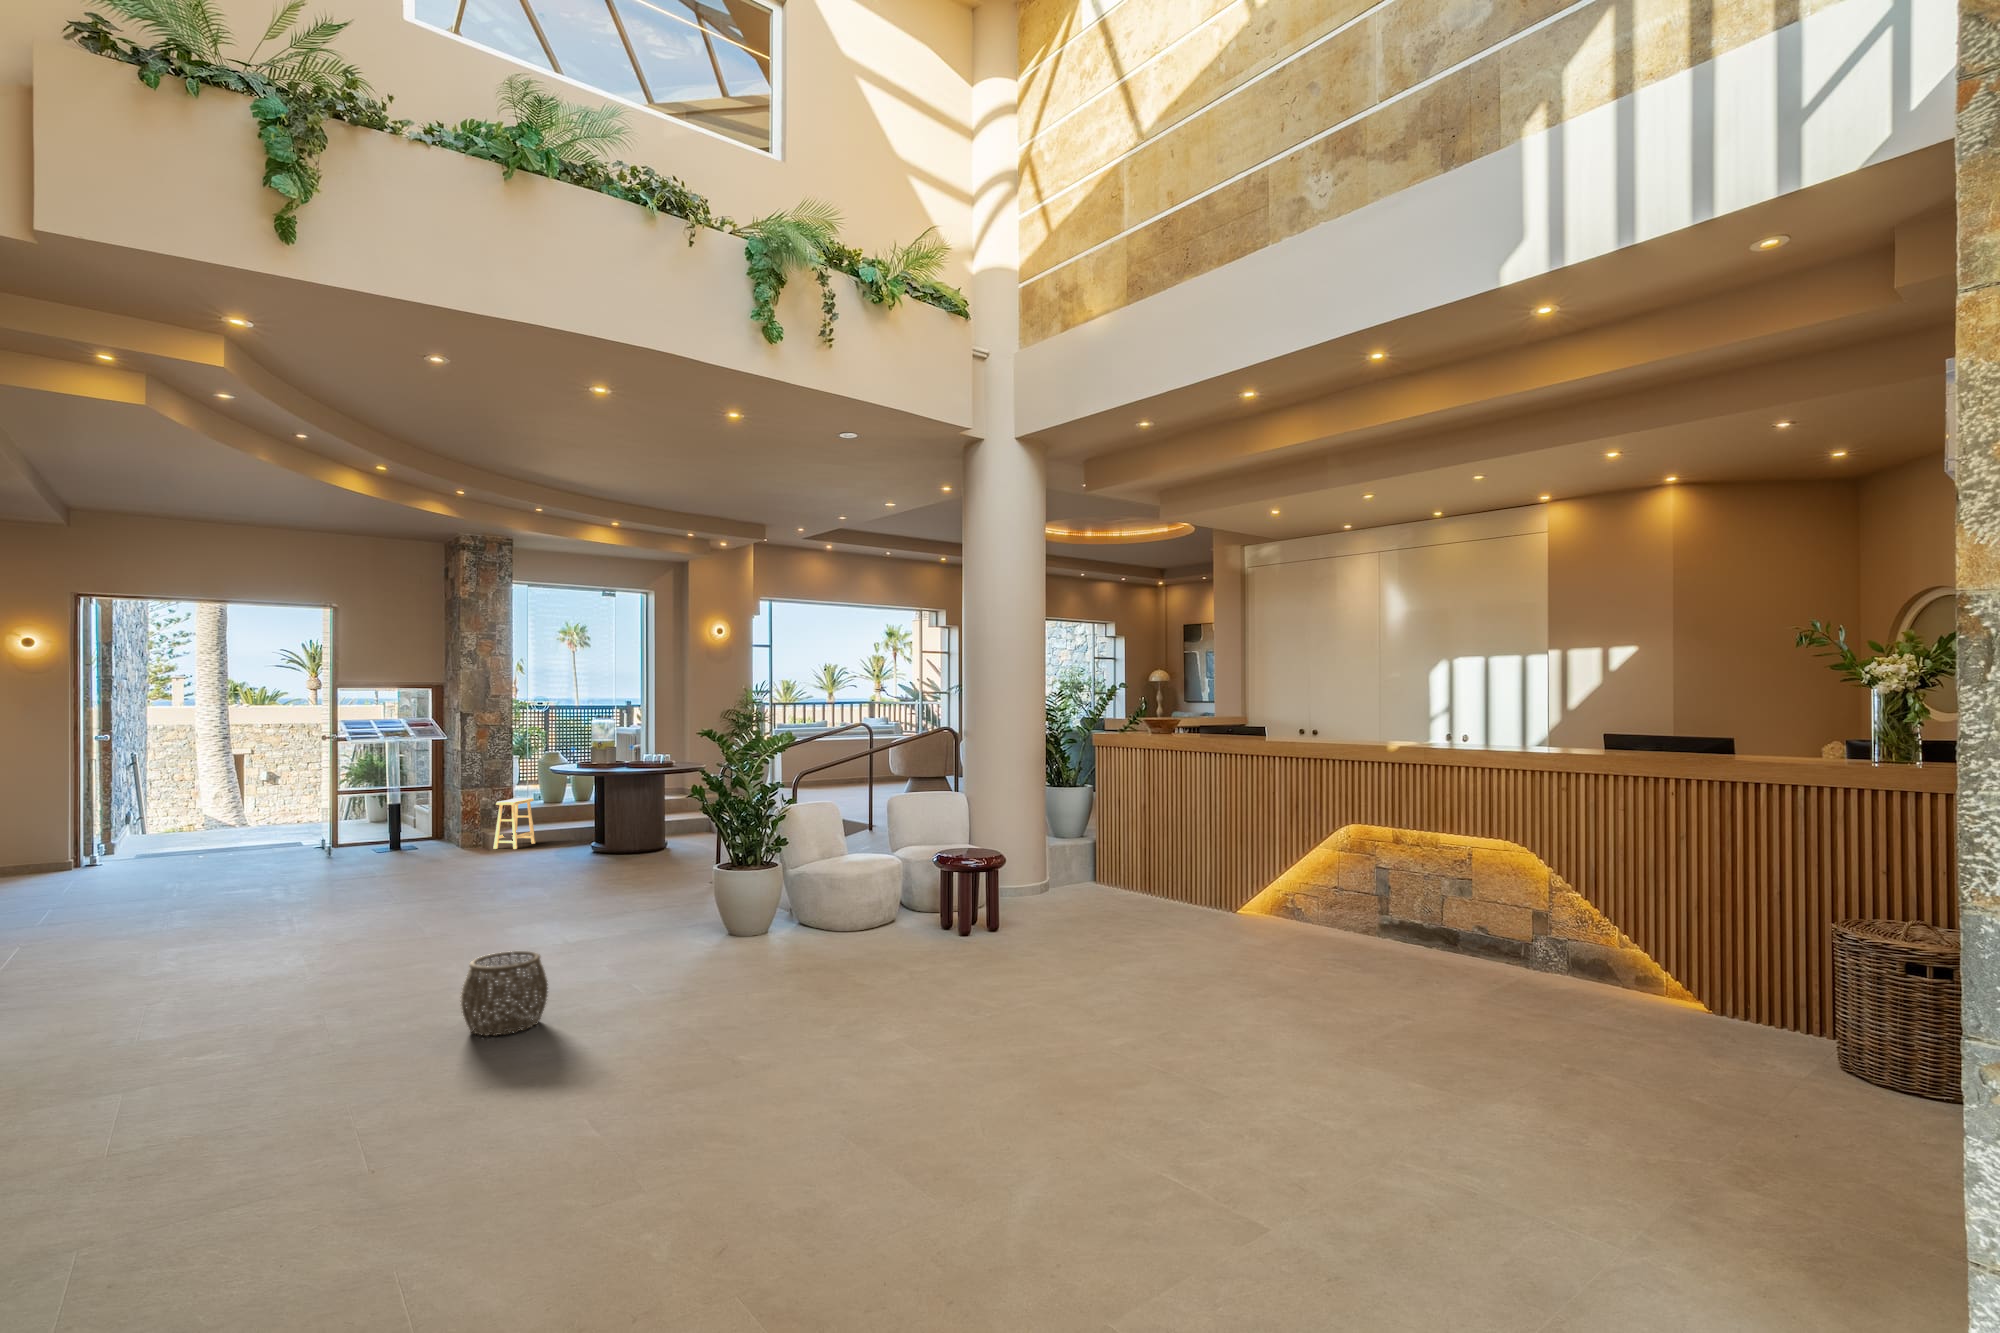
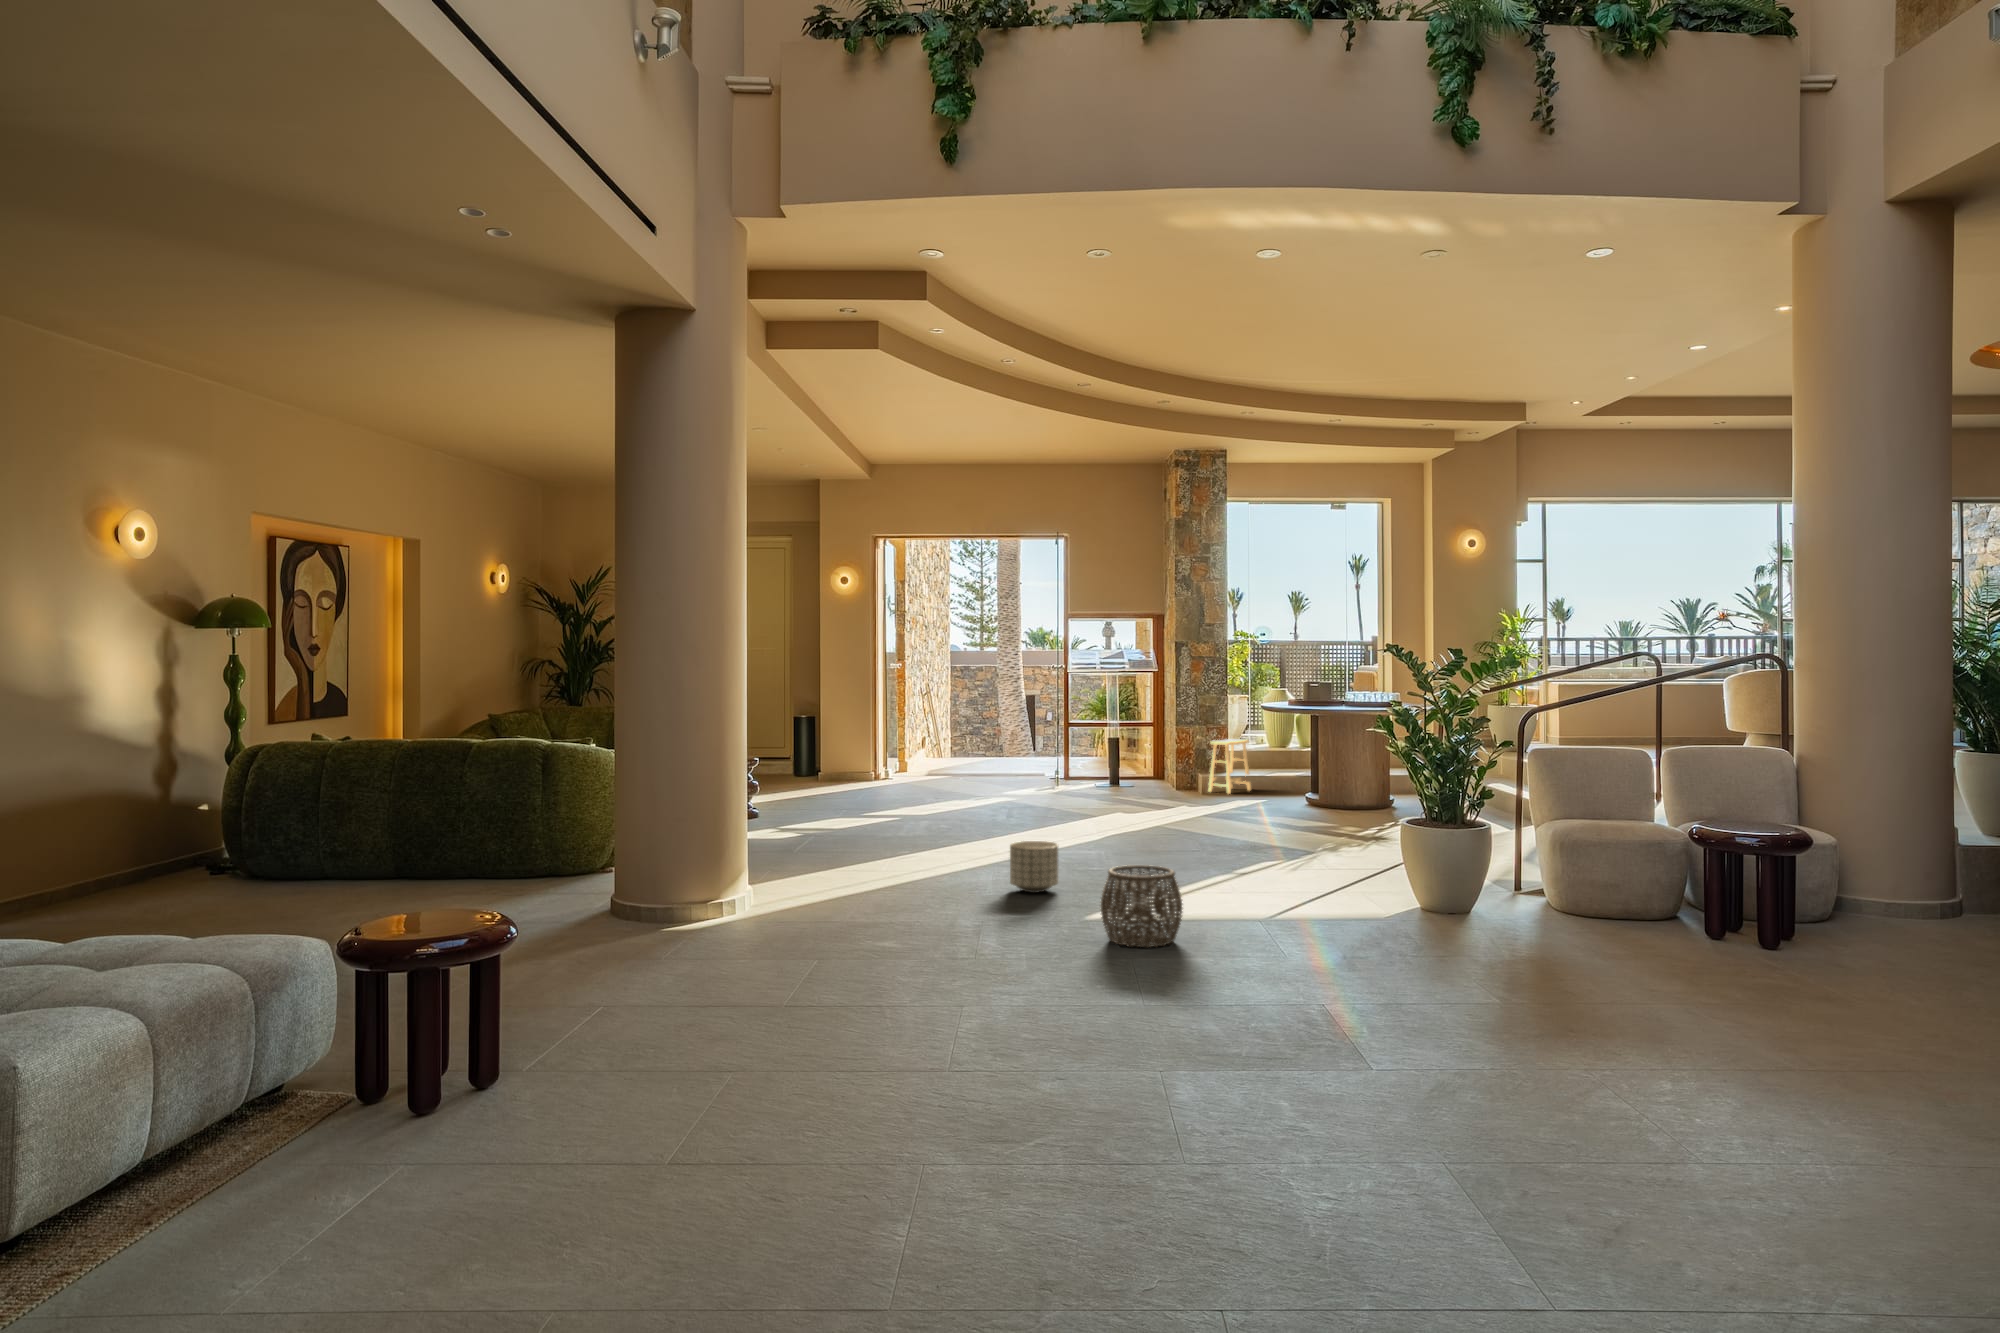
planter: none [326,935,386,992] -> present [1010,841,1058,893]

